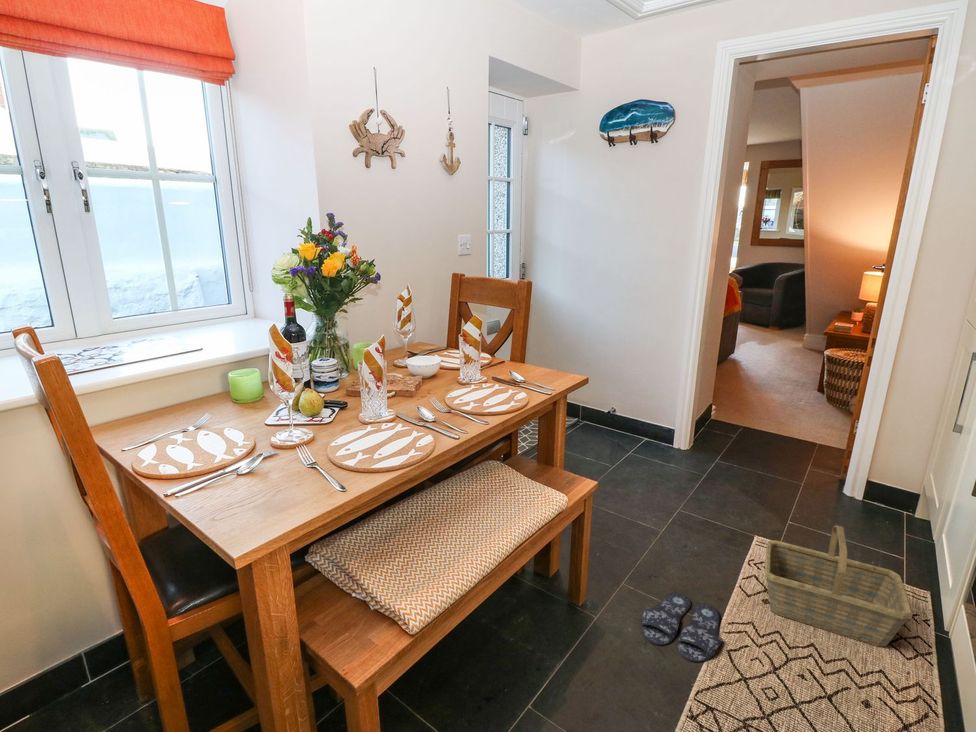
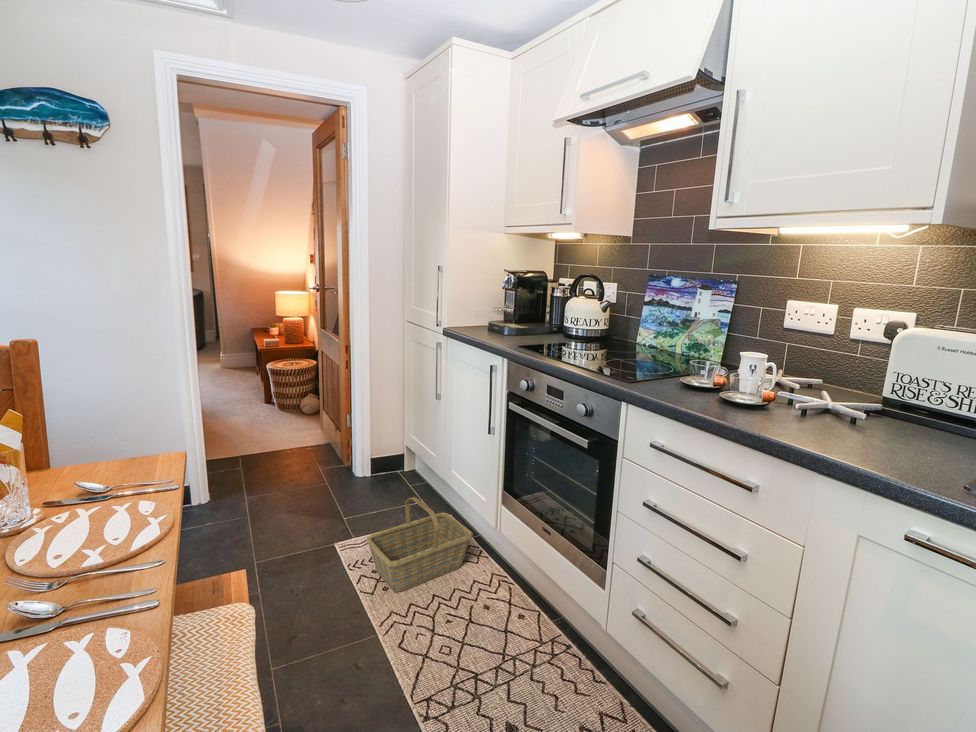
slippers: present [641,593,723,662] -> none [317,622,396,695]

